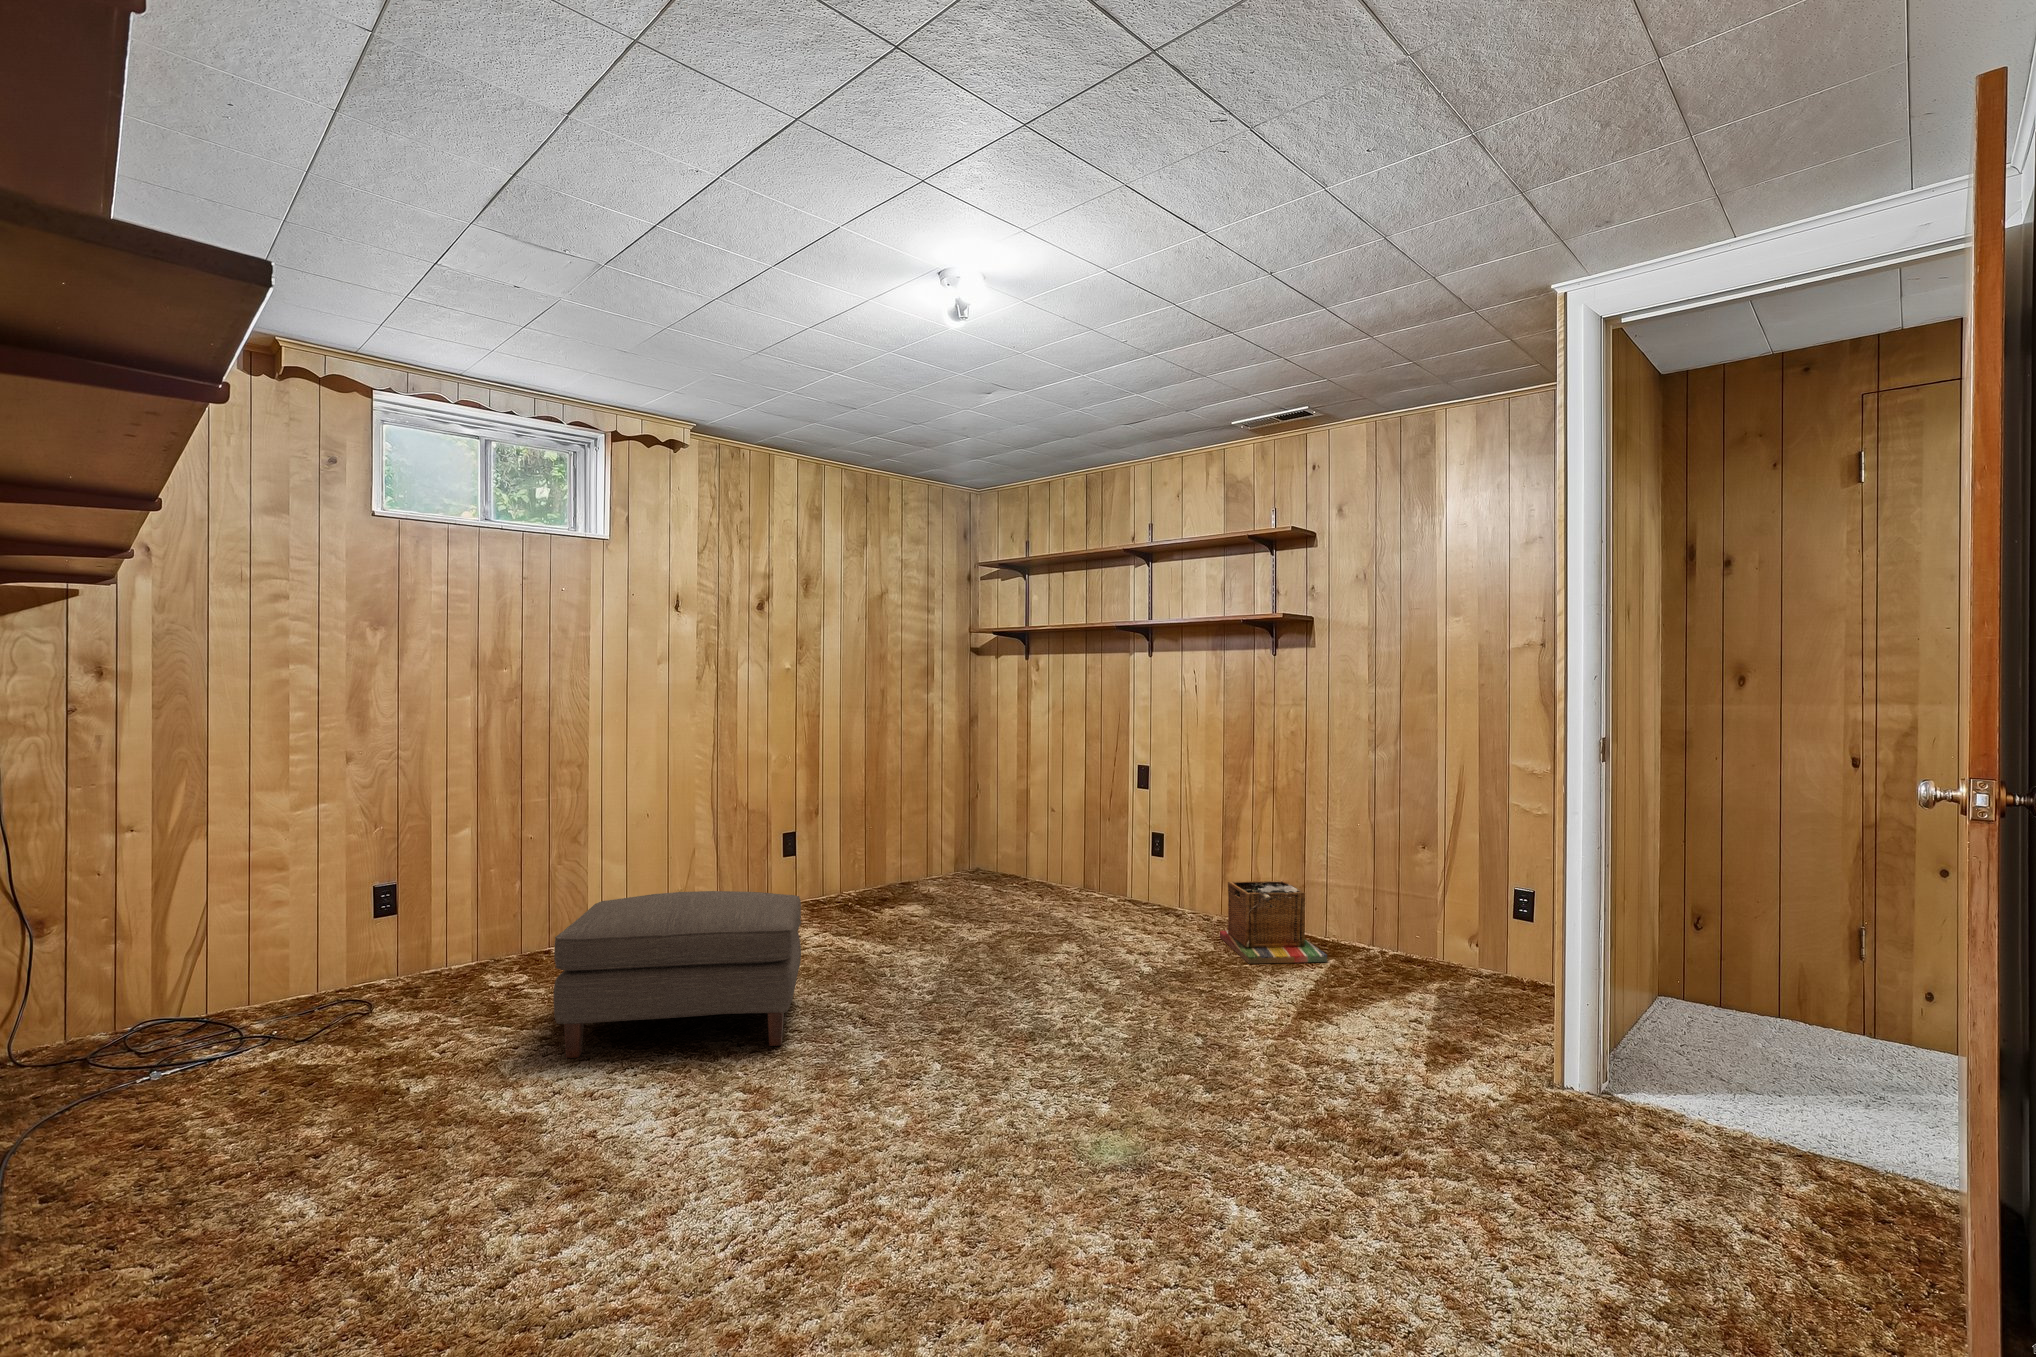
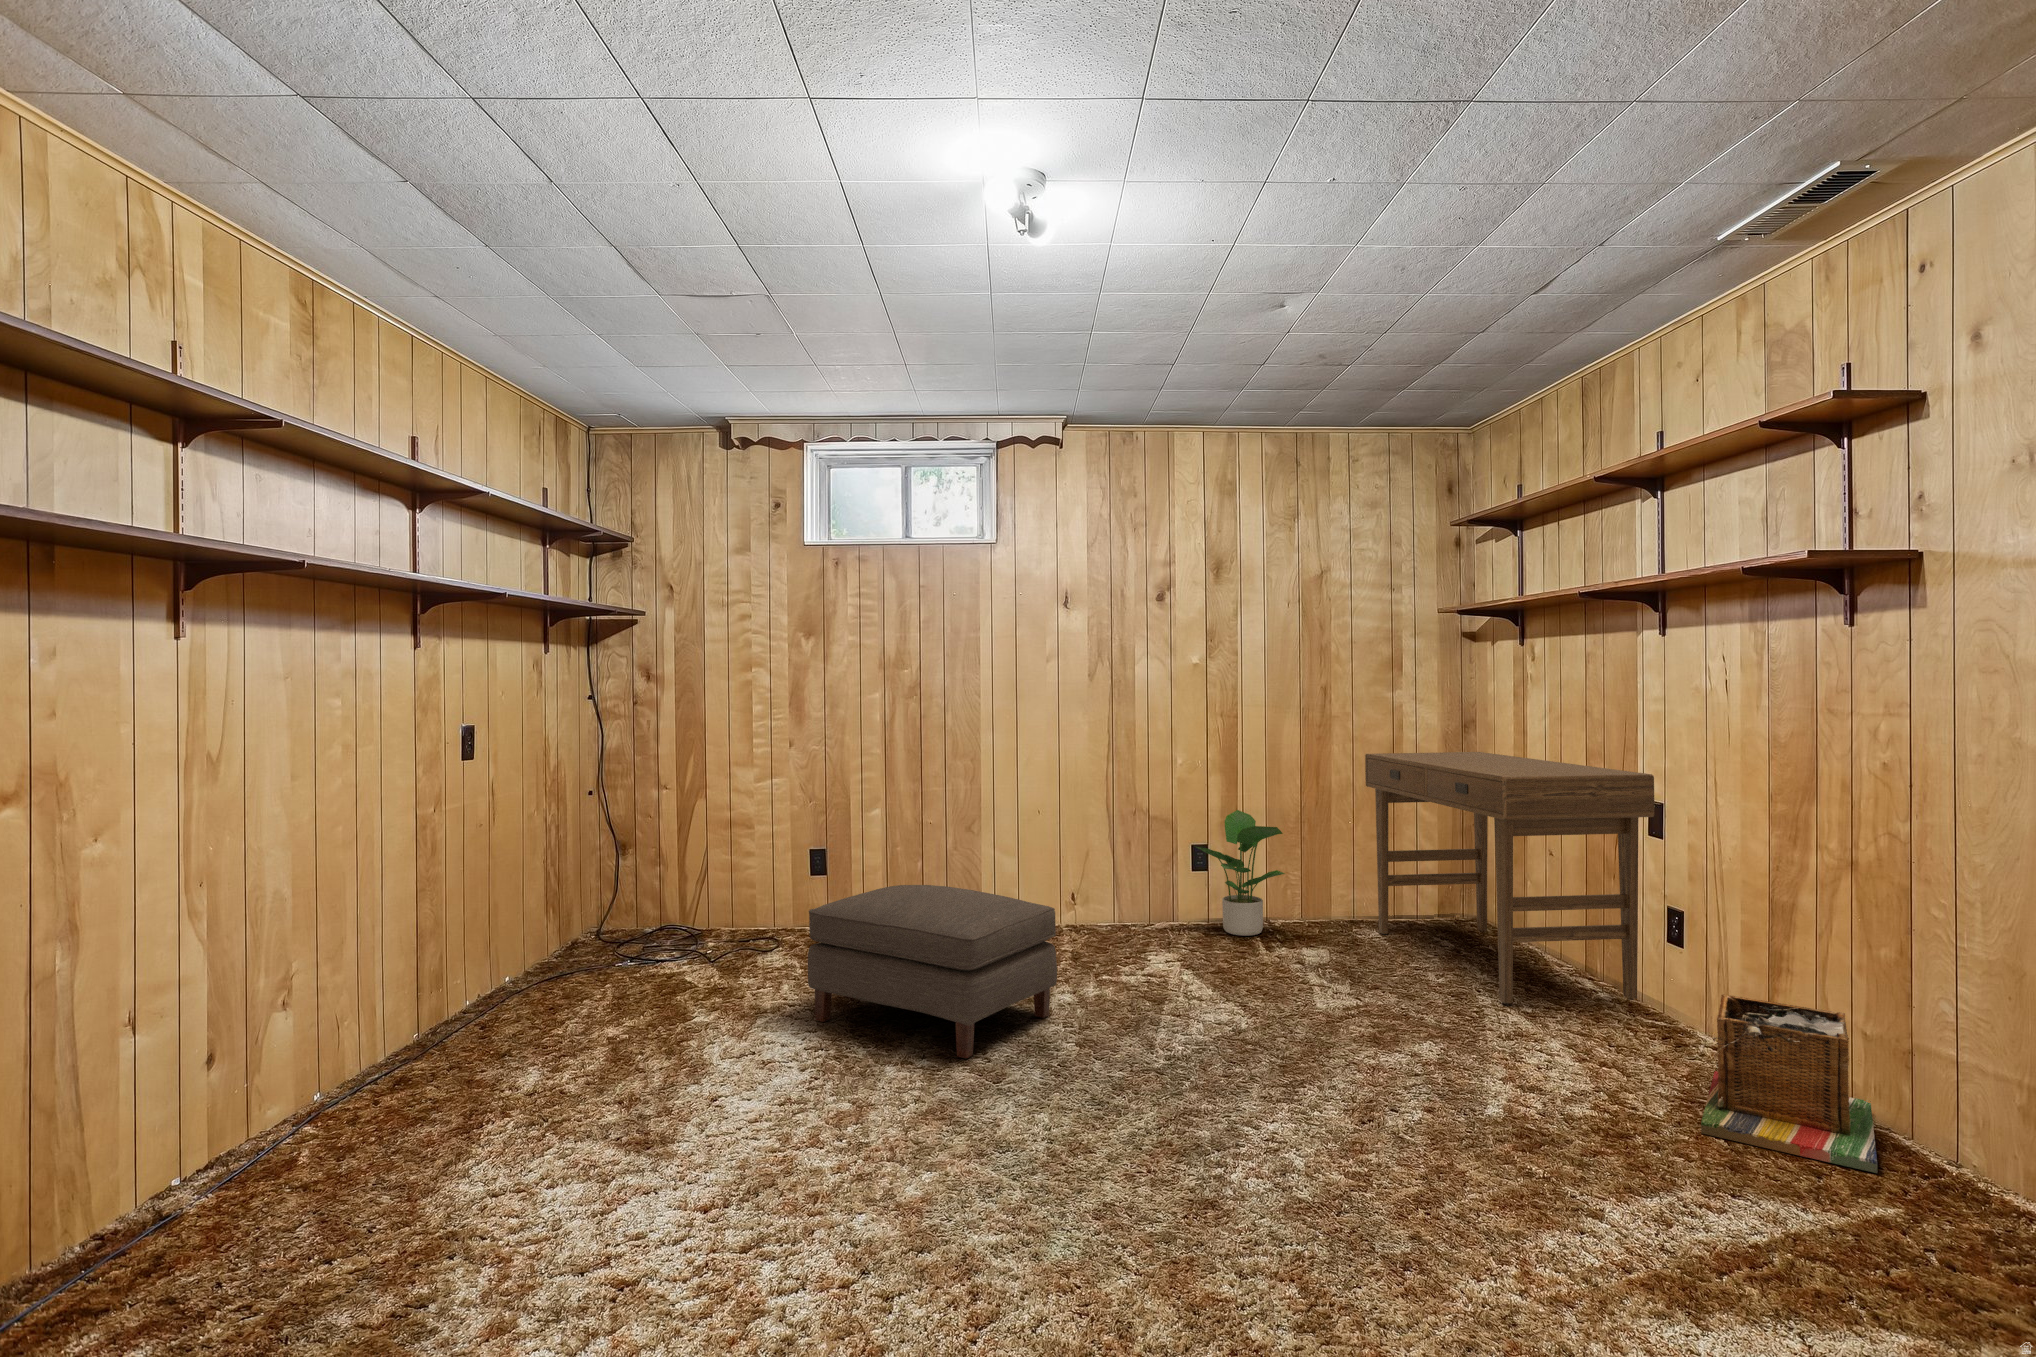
desk: none [922,741,1145,919] -> present [1365,752,1655,1004]
potted plant: none [802,799,877,908] -> present [1196,810,1284,936]

